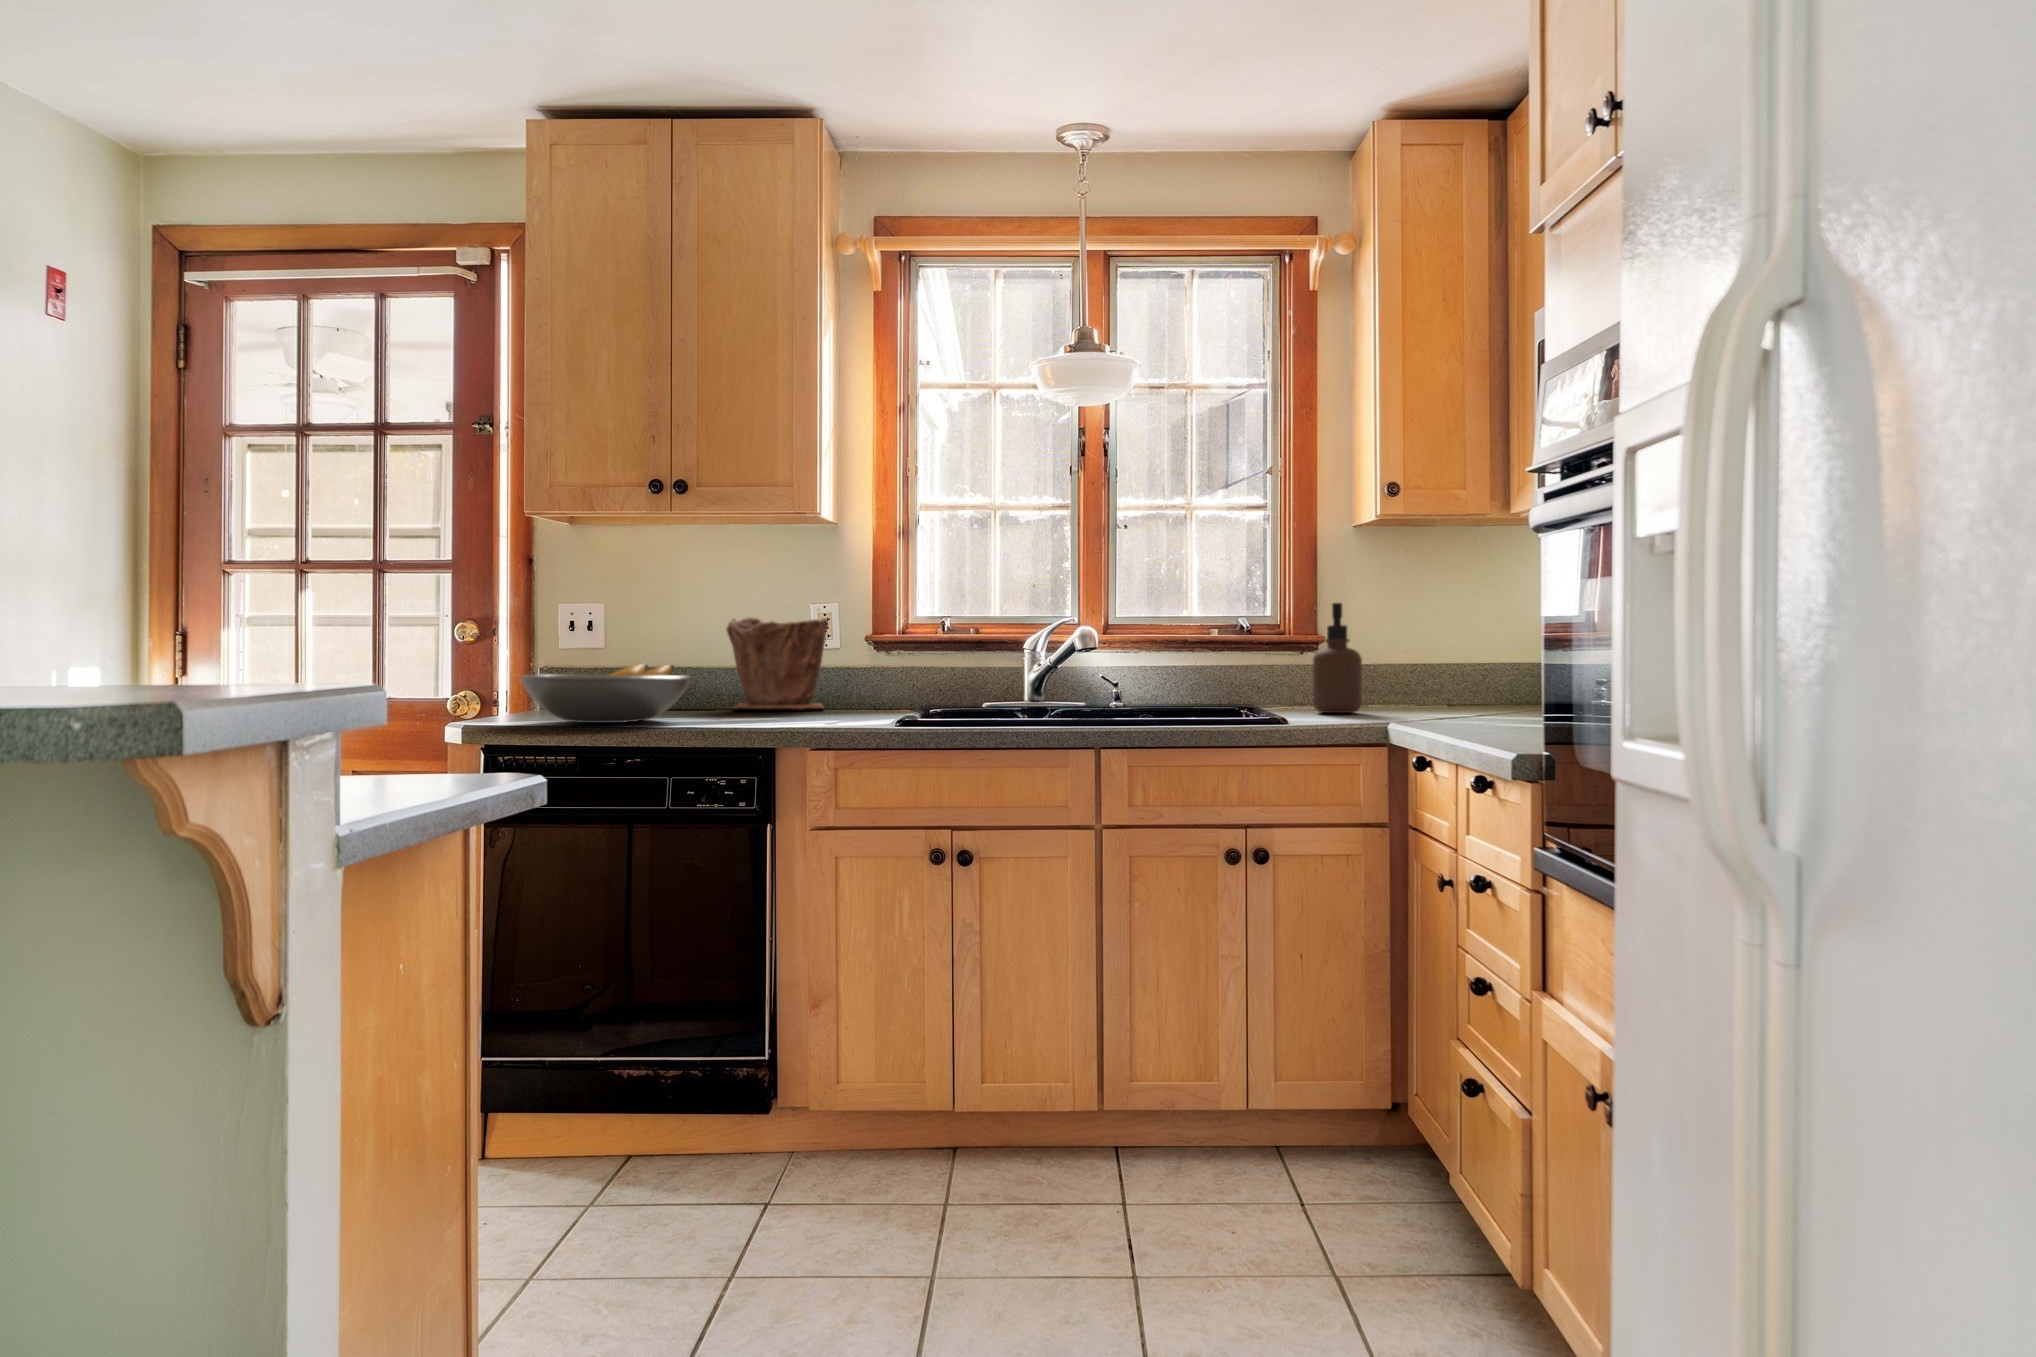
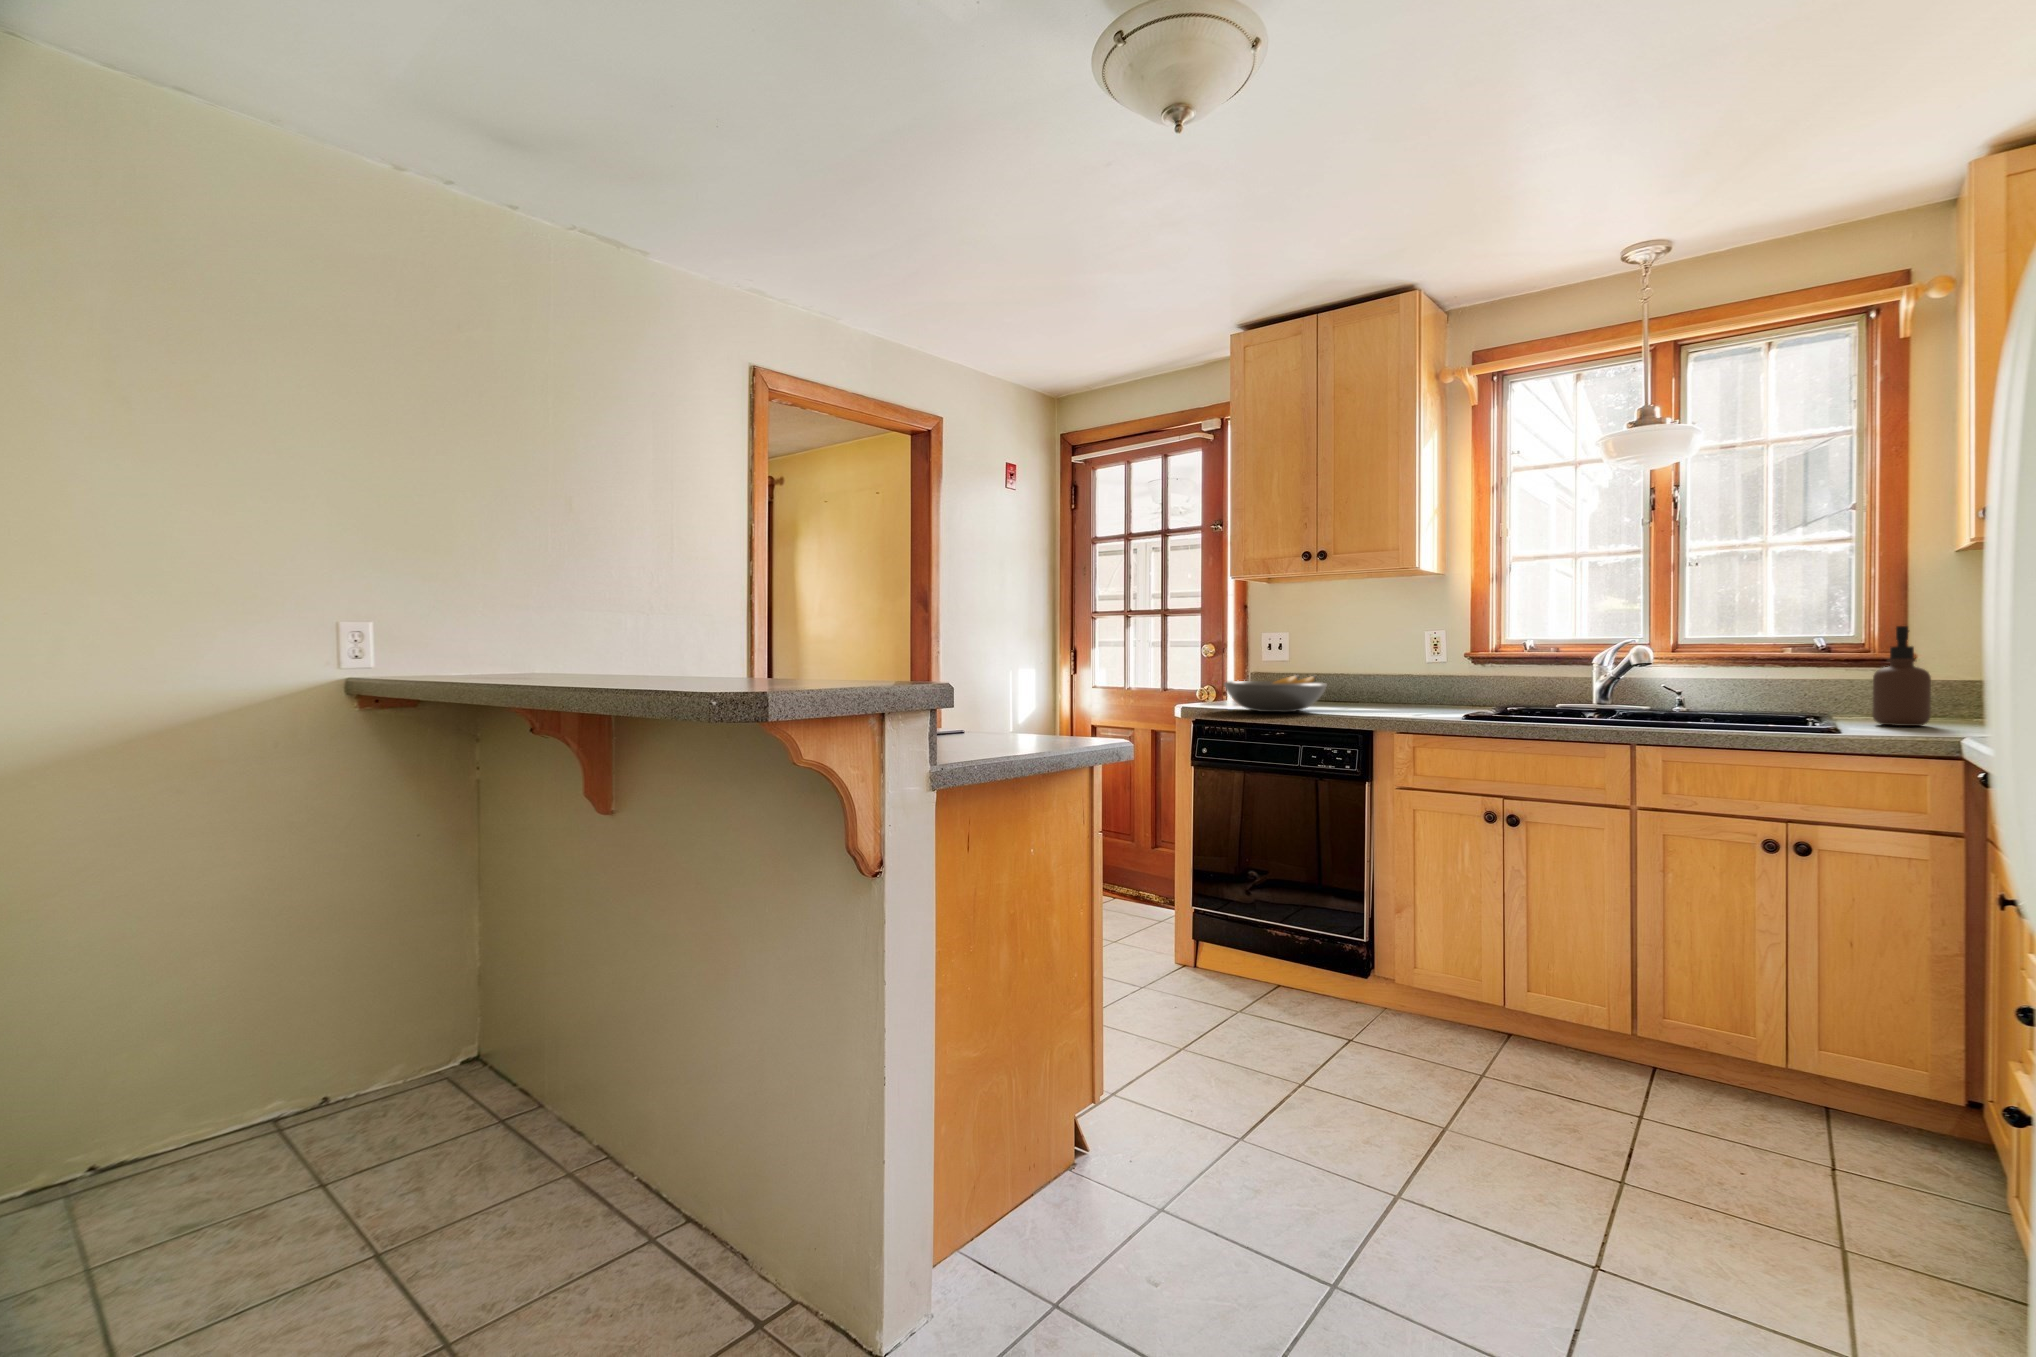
plant pot: present [726,617,828,709] -> none [1364,642,1438,707]

